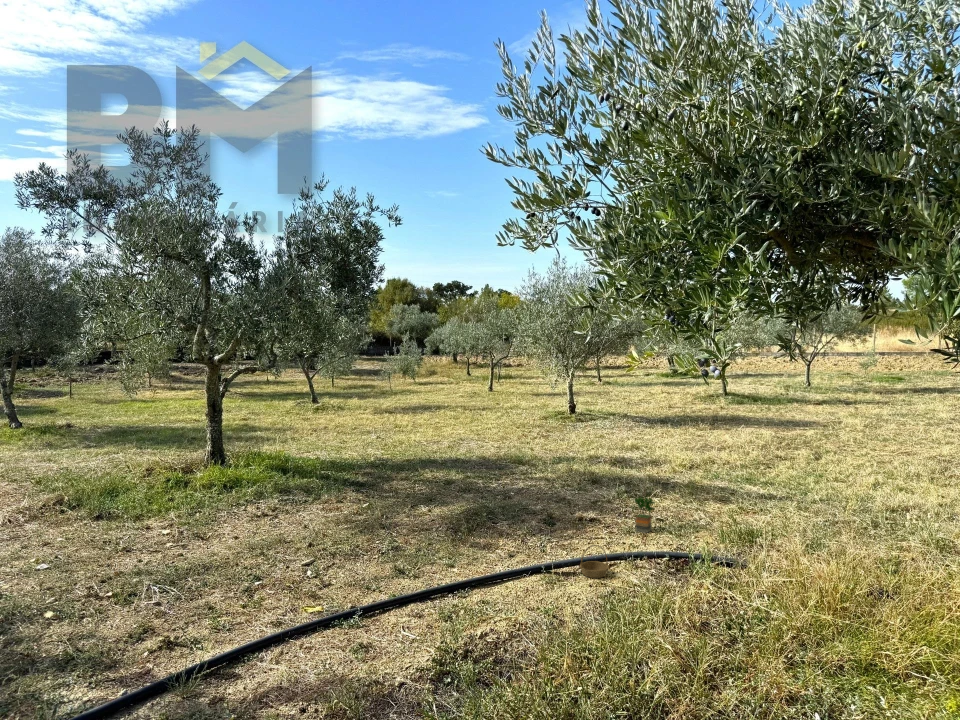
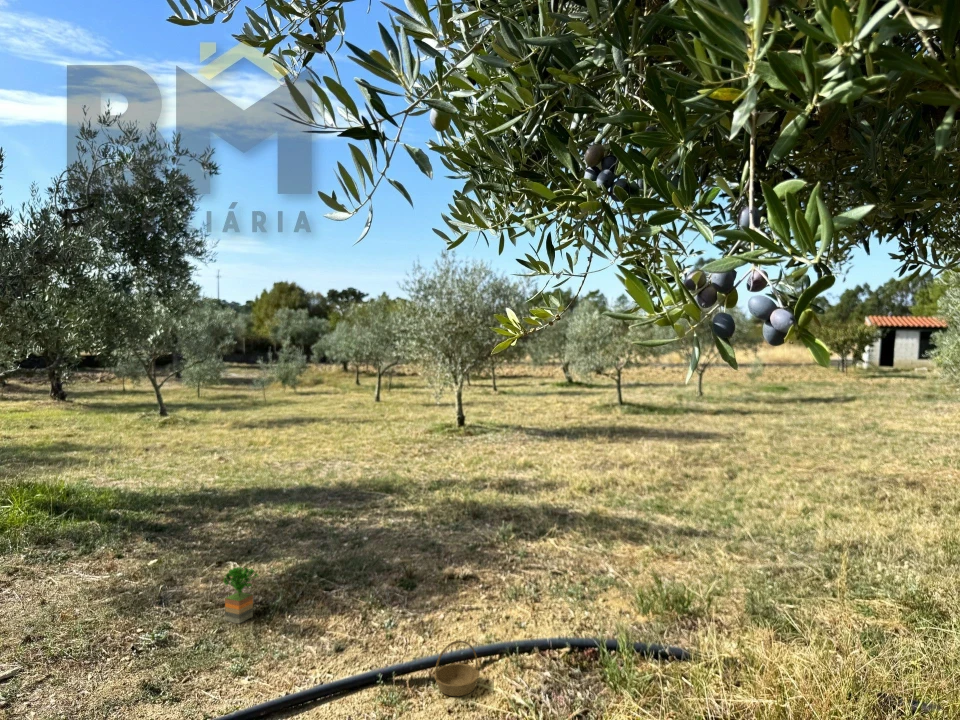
potted tree: present [635,498,655,533] -> present [224,567,258,624]

